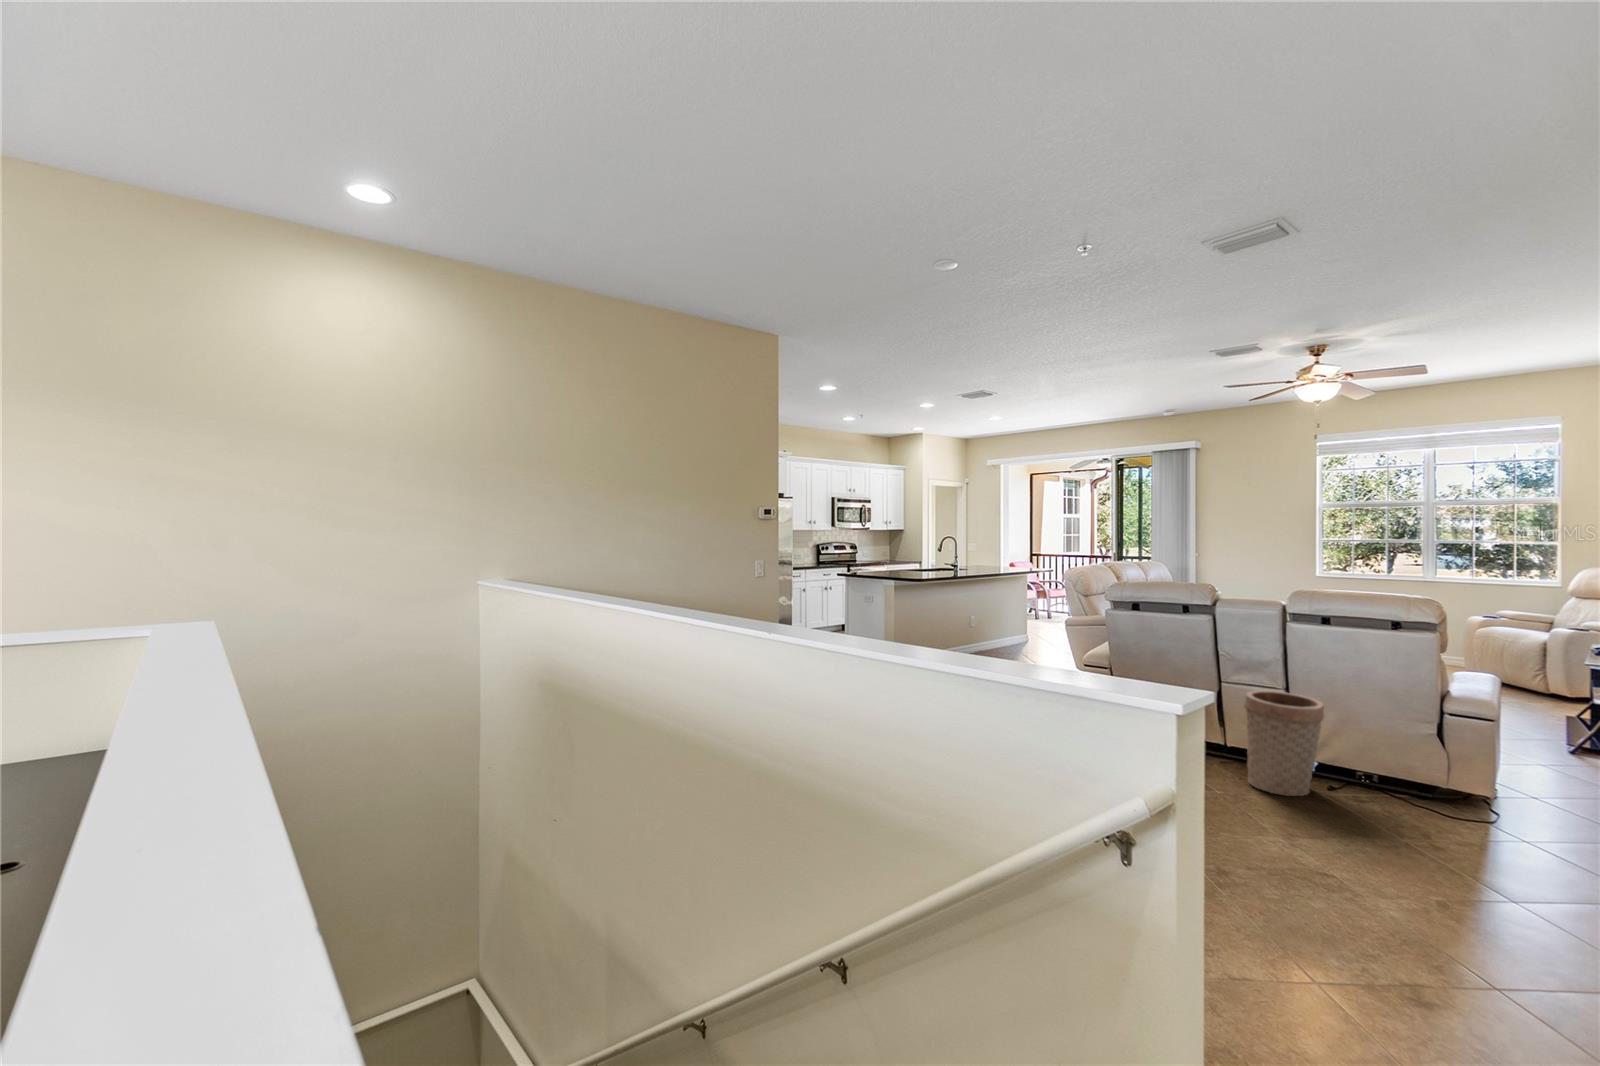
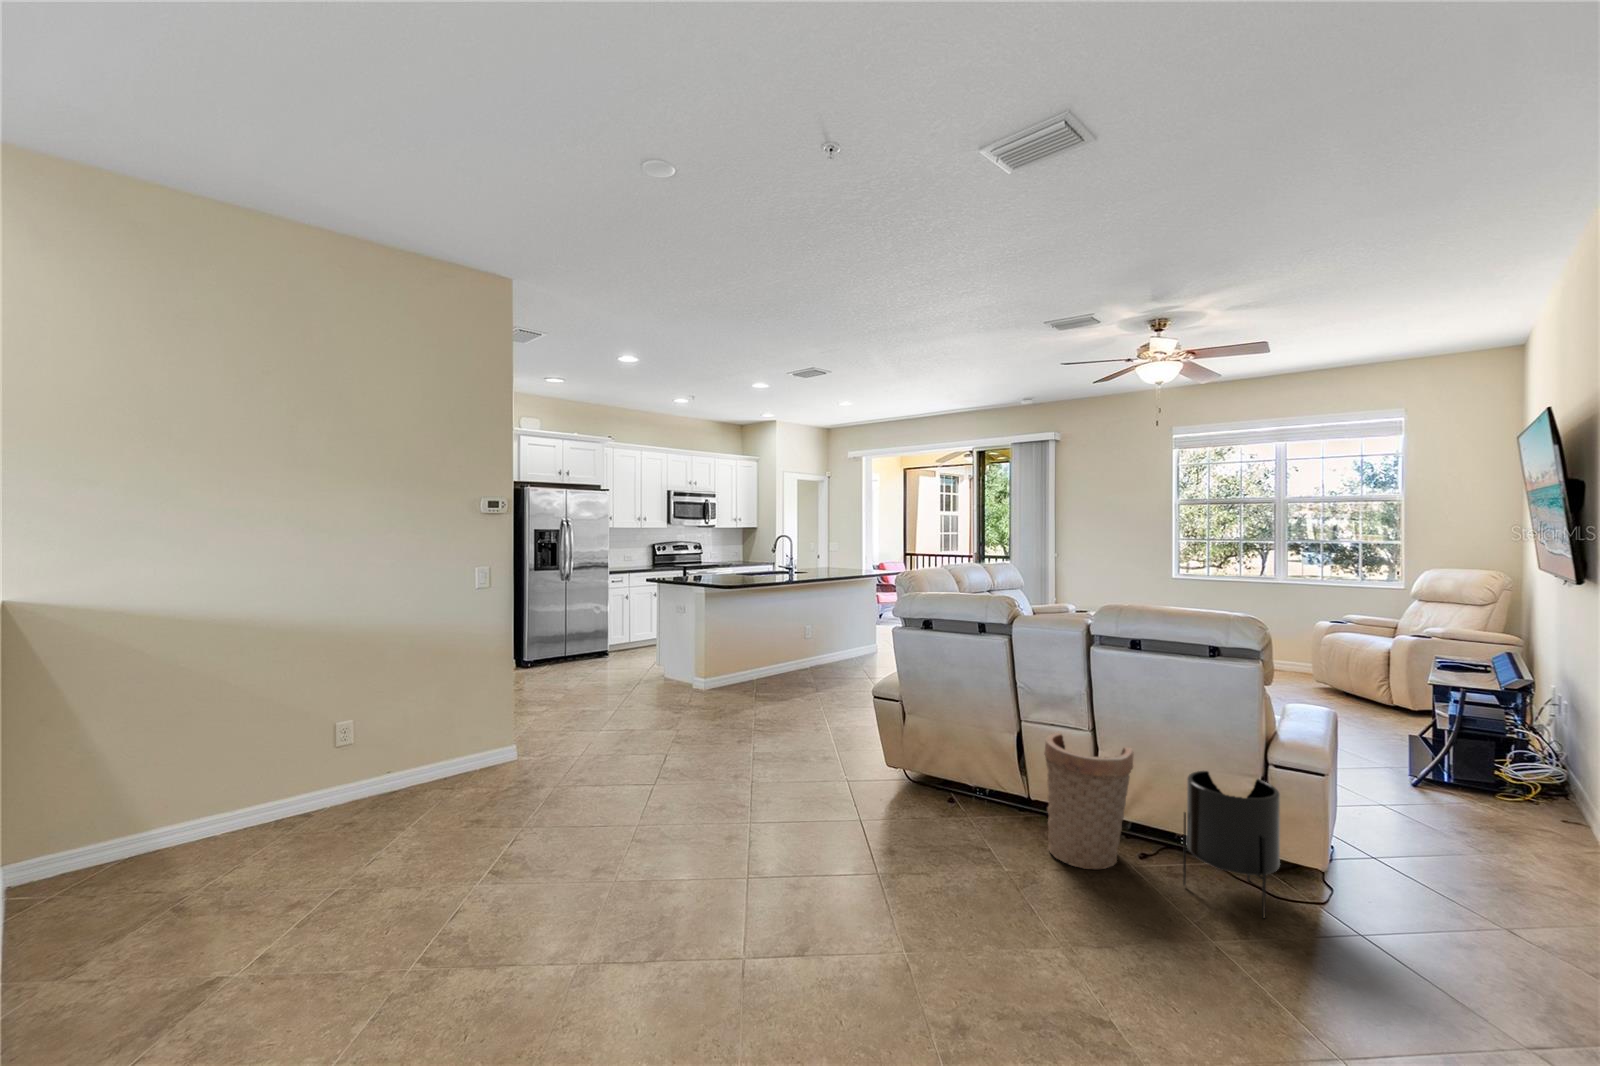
planter: none [1372,719,1457,829] -> present [1183,771,1280,919]

